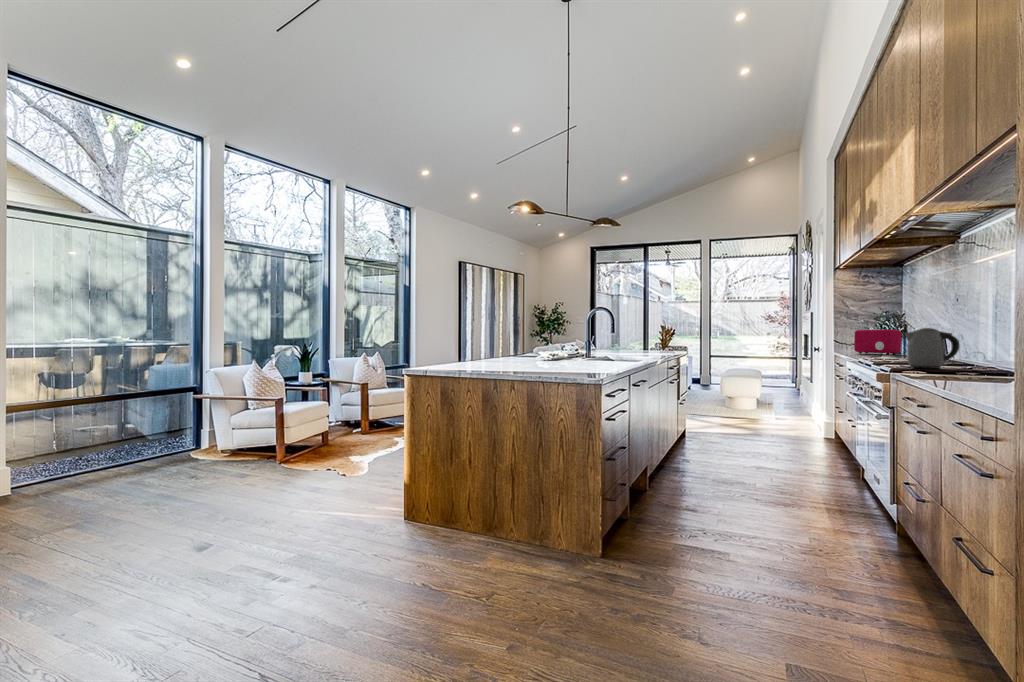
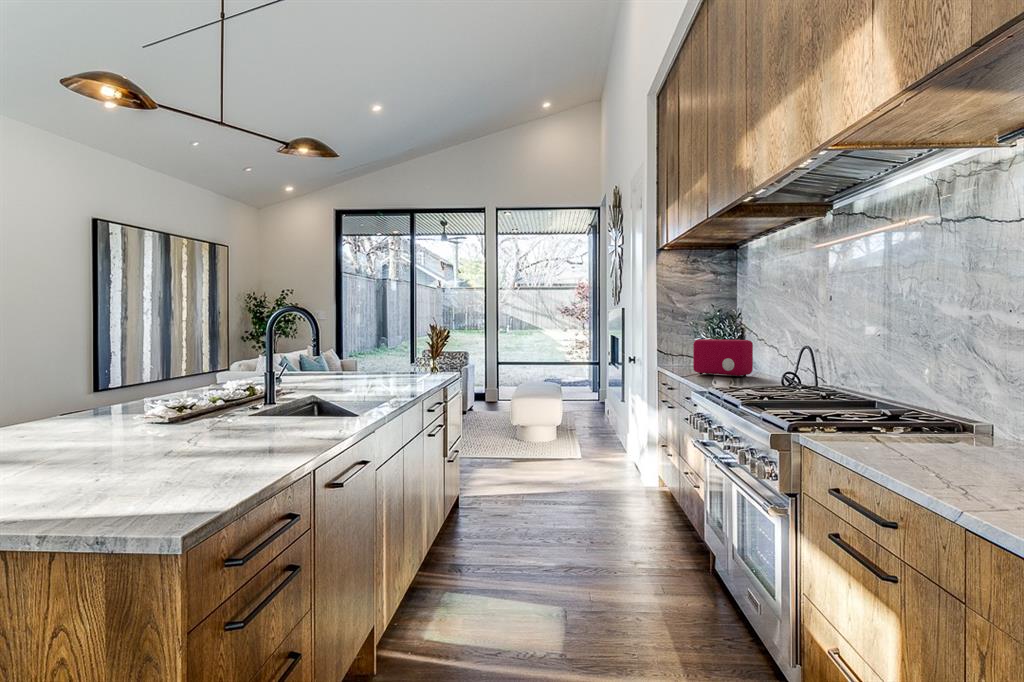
kettle: present [905,328,960,369] -> none [861,365,956,452]

